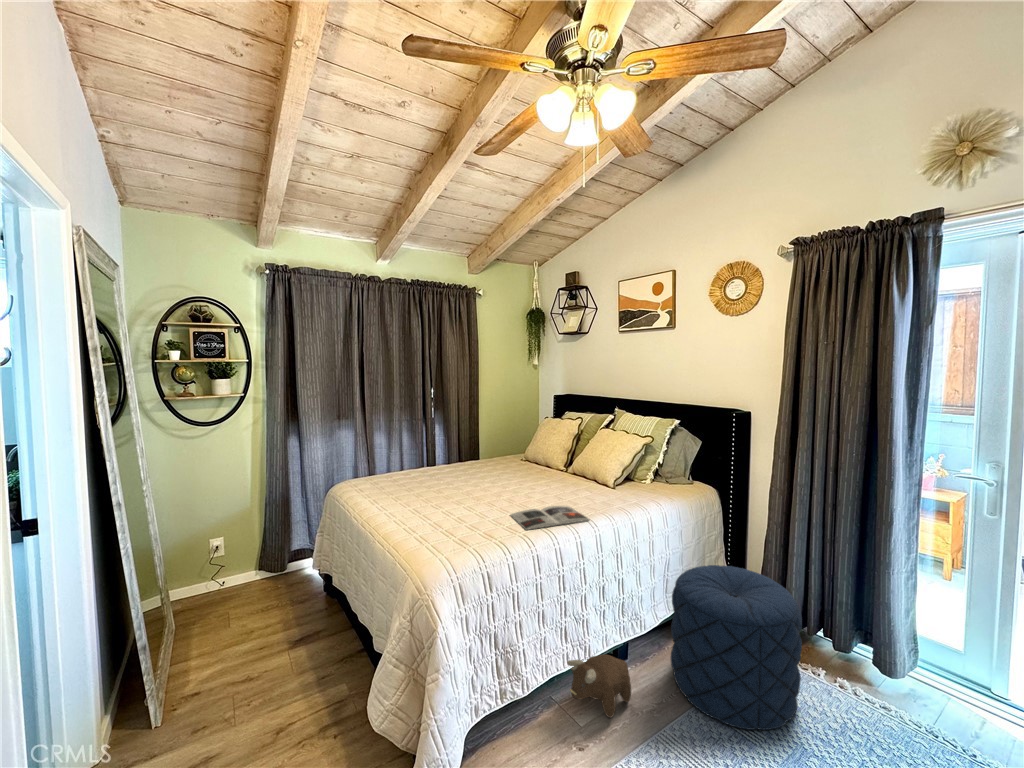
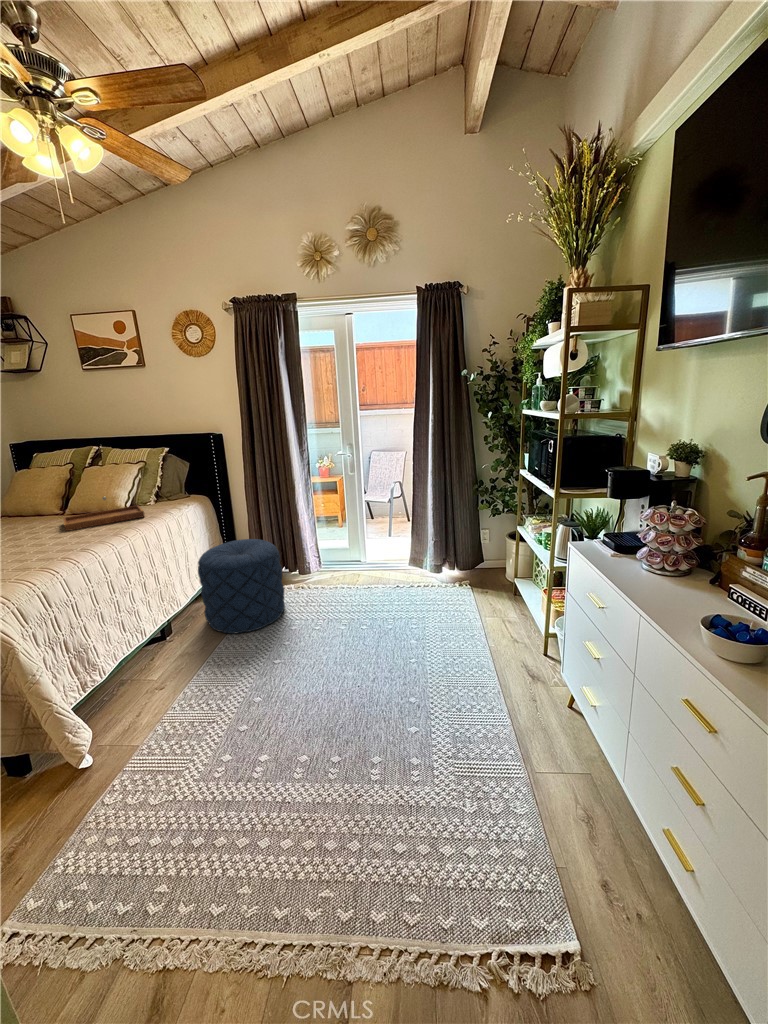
tray: none [554,467,630,501] -> present [64,497,145,531]
magazine: present [511,506,590,530] -> none [29,533,119,557]
plush toy: present [567,654,631,718] -> none [130,628,185,667]

